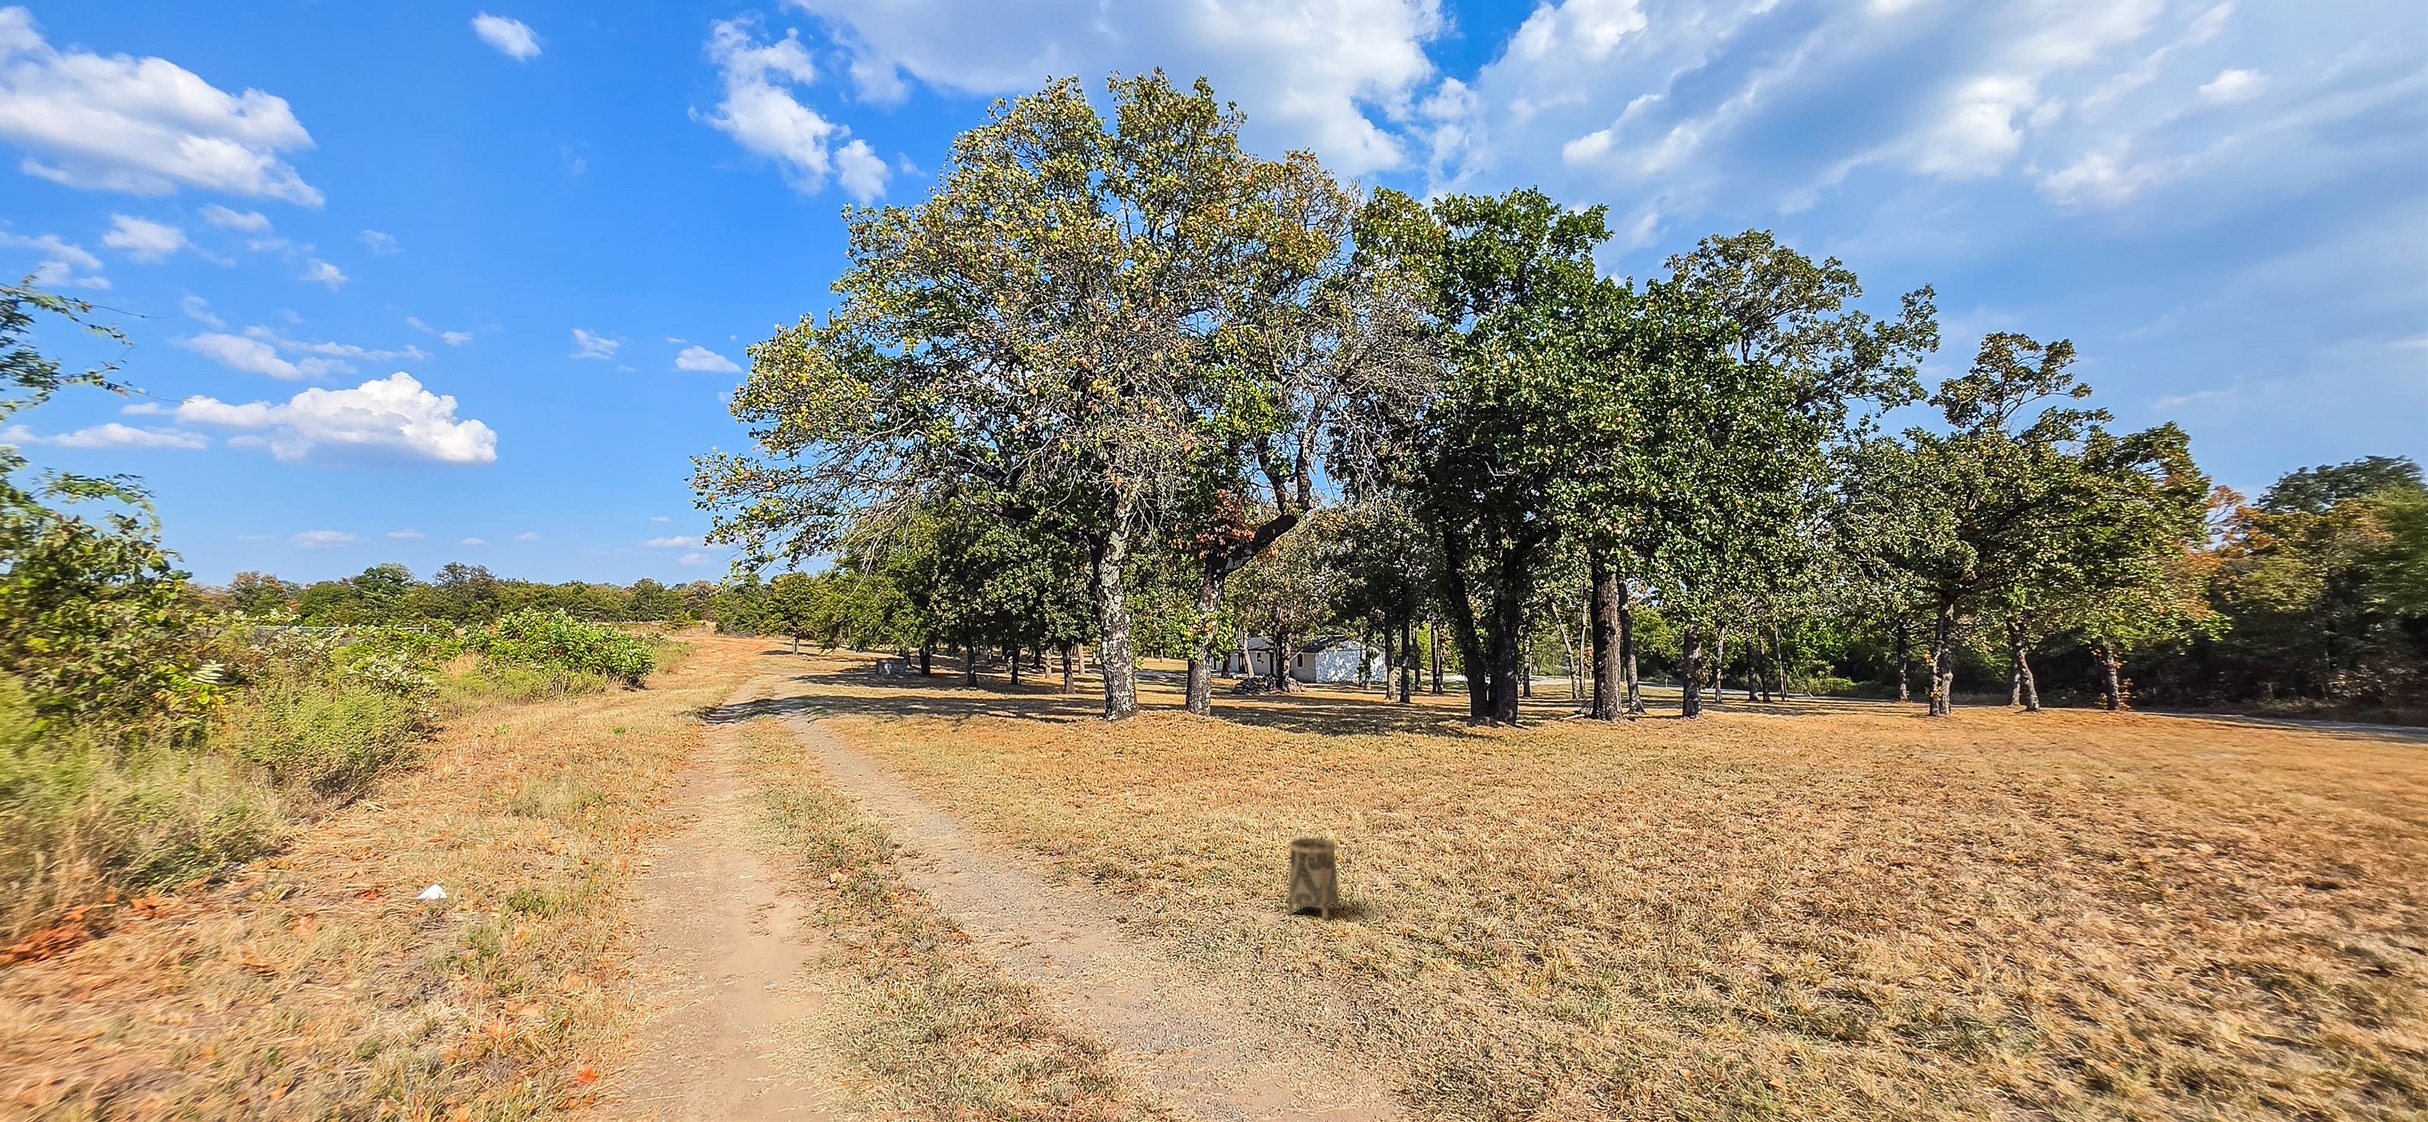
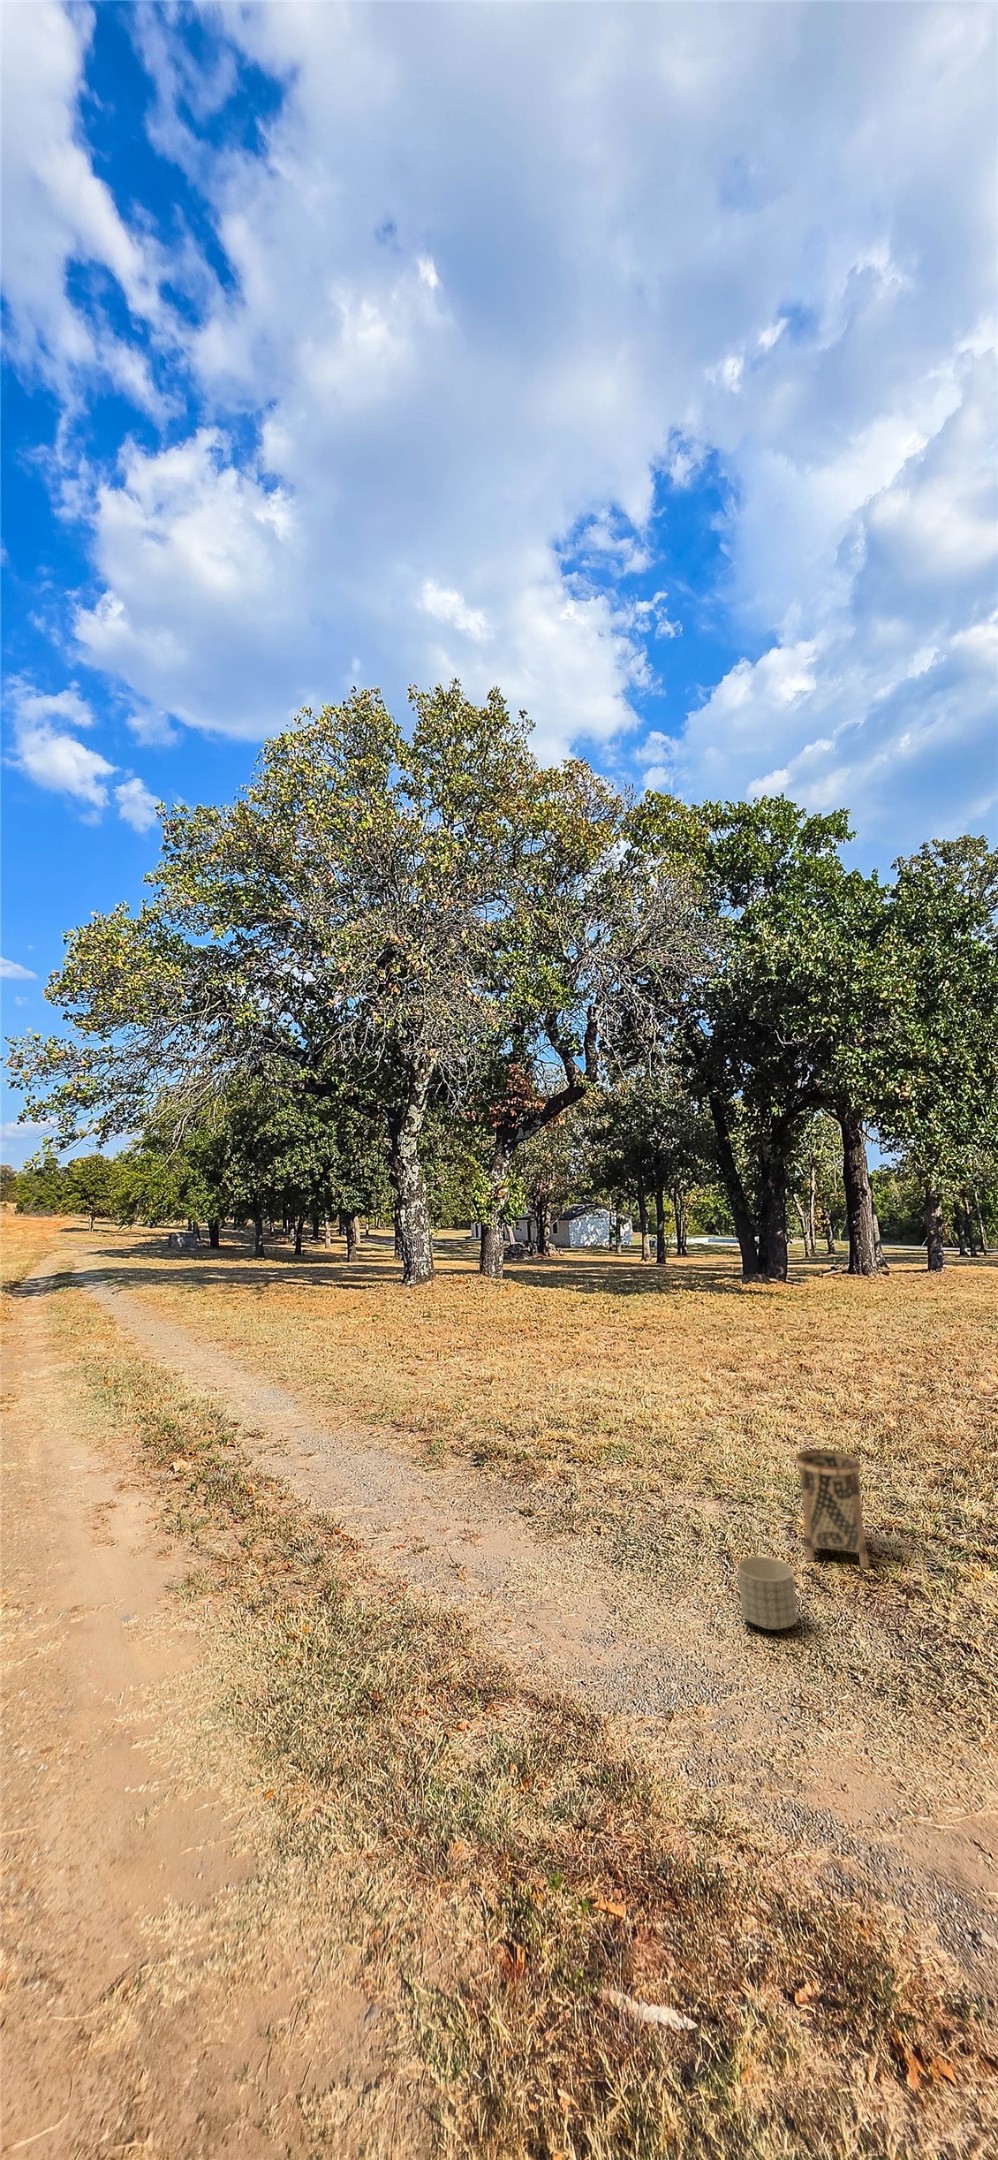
planter: none [1206,899,1244,943] -> present [738,1556,797,1630]

